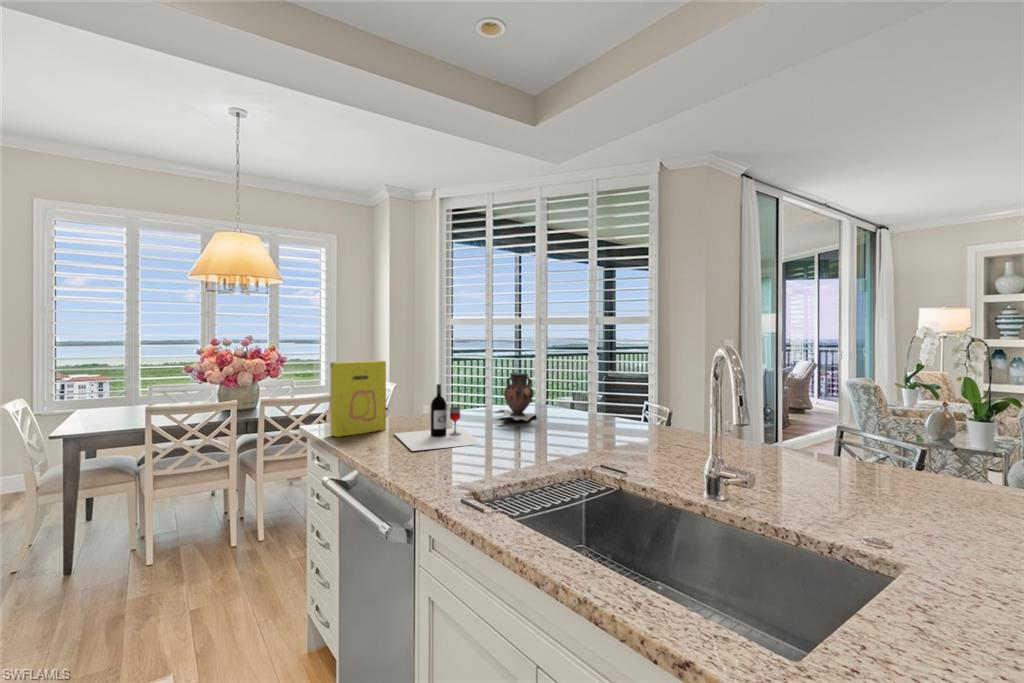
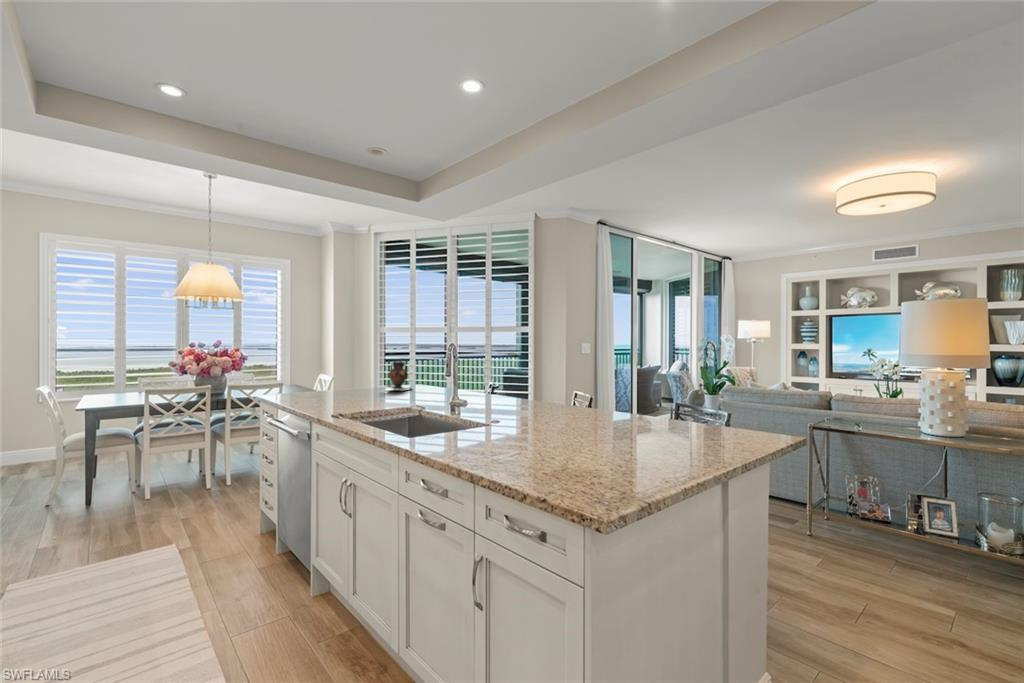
cereal box: present [330,361,386,437] -> none [276,354,312,399]
wine bottle: present [394,384,480,451] -> none [316,367,374,403]

